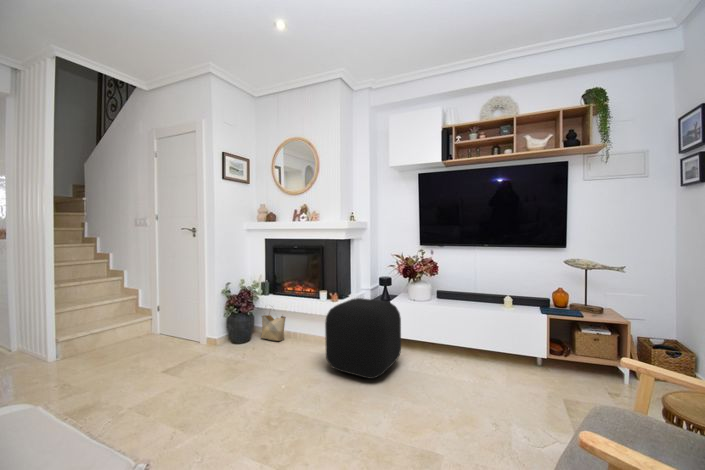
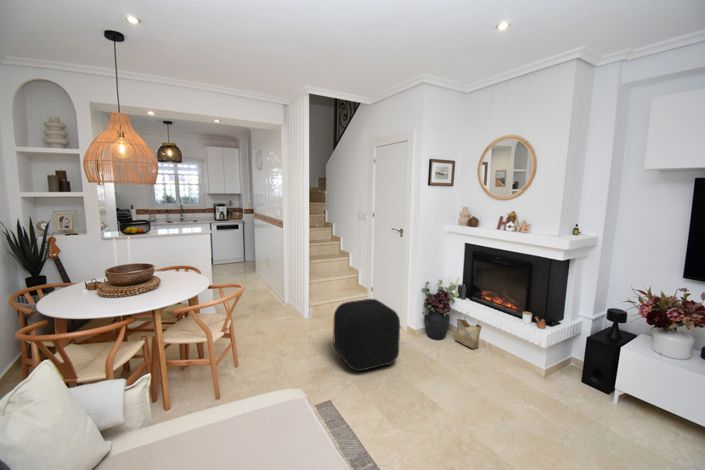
ottoman: present [325,298,401,379] -> present [333,299,400,371]

